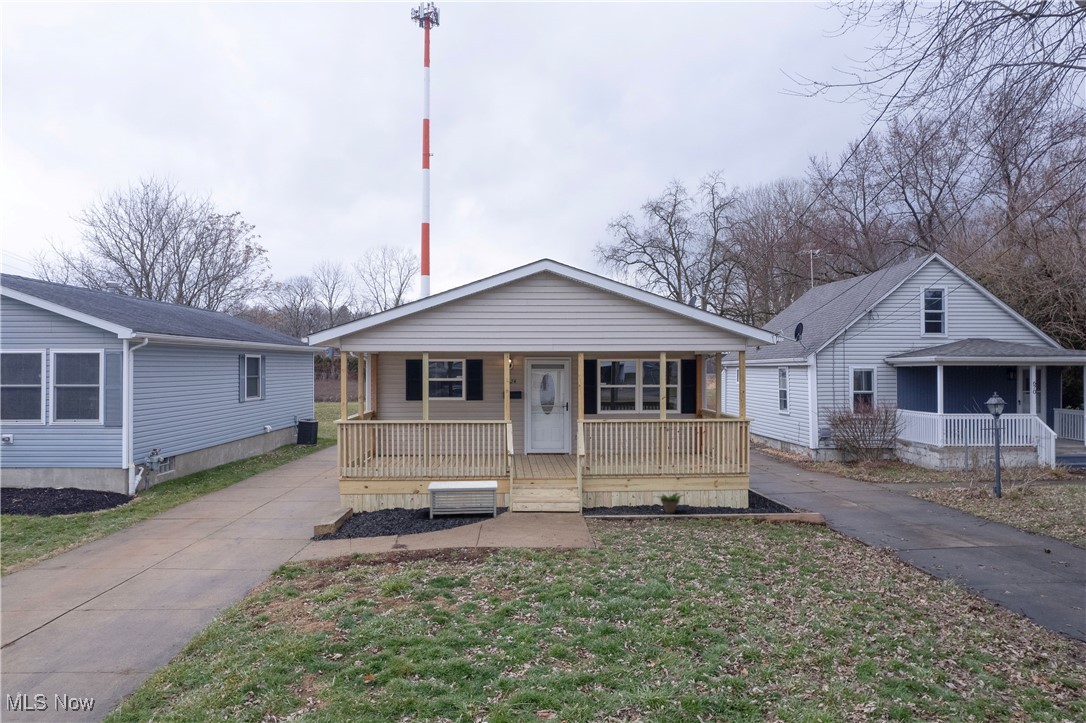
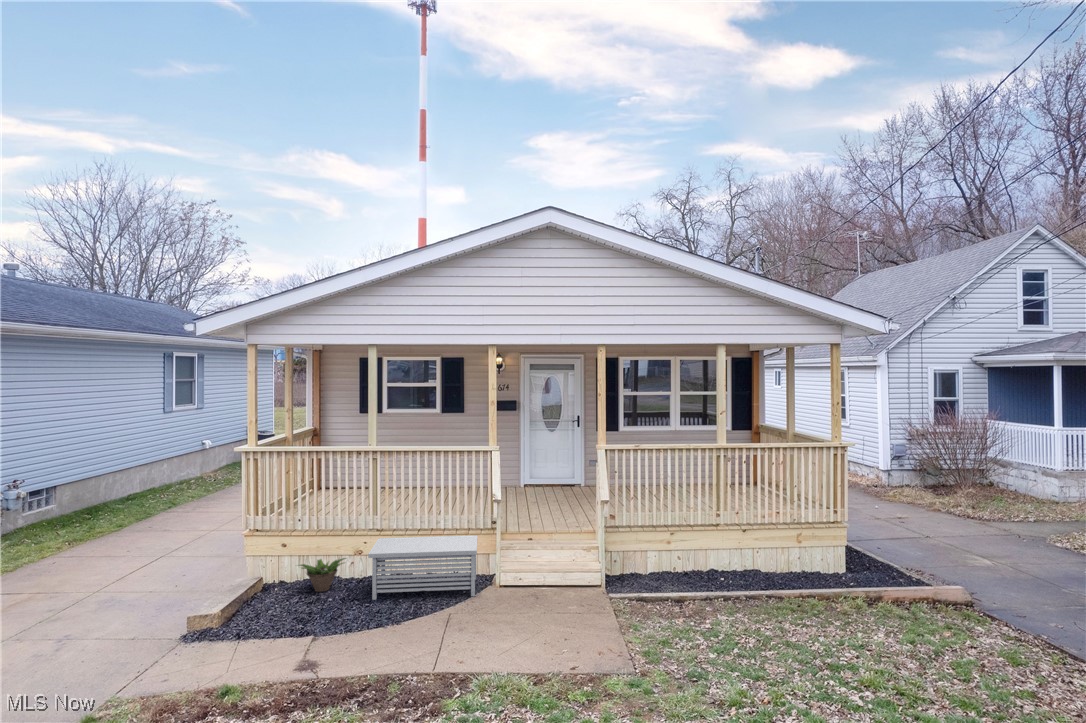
decorative plant: present [658,493,682,513] -> present [300,558,346,592]

